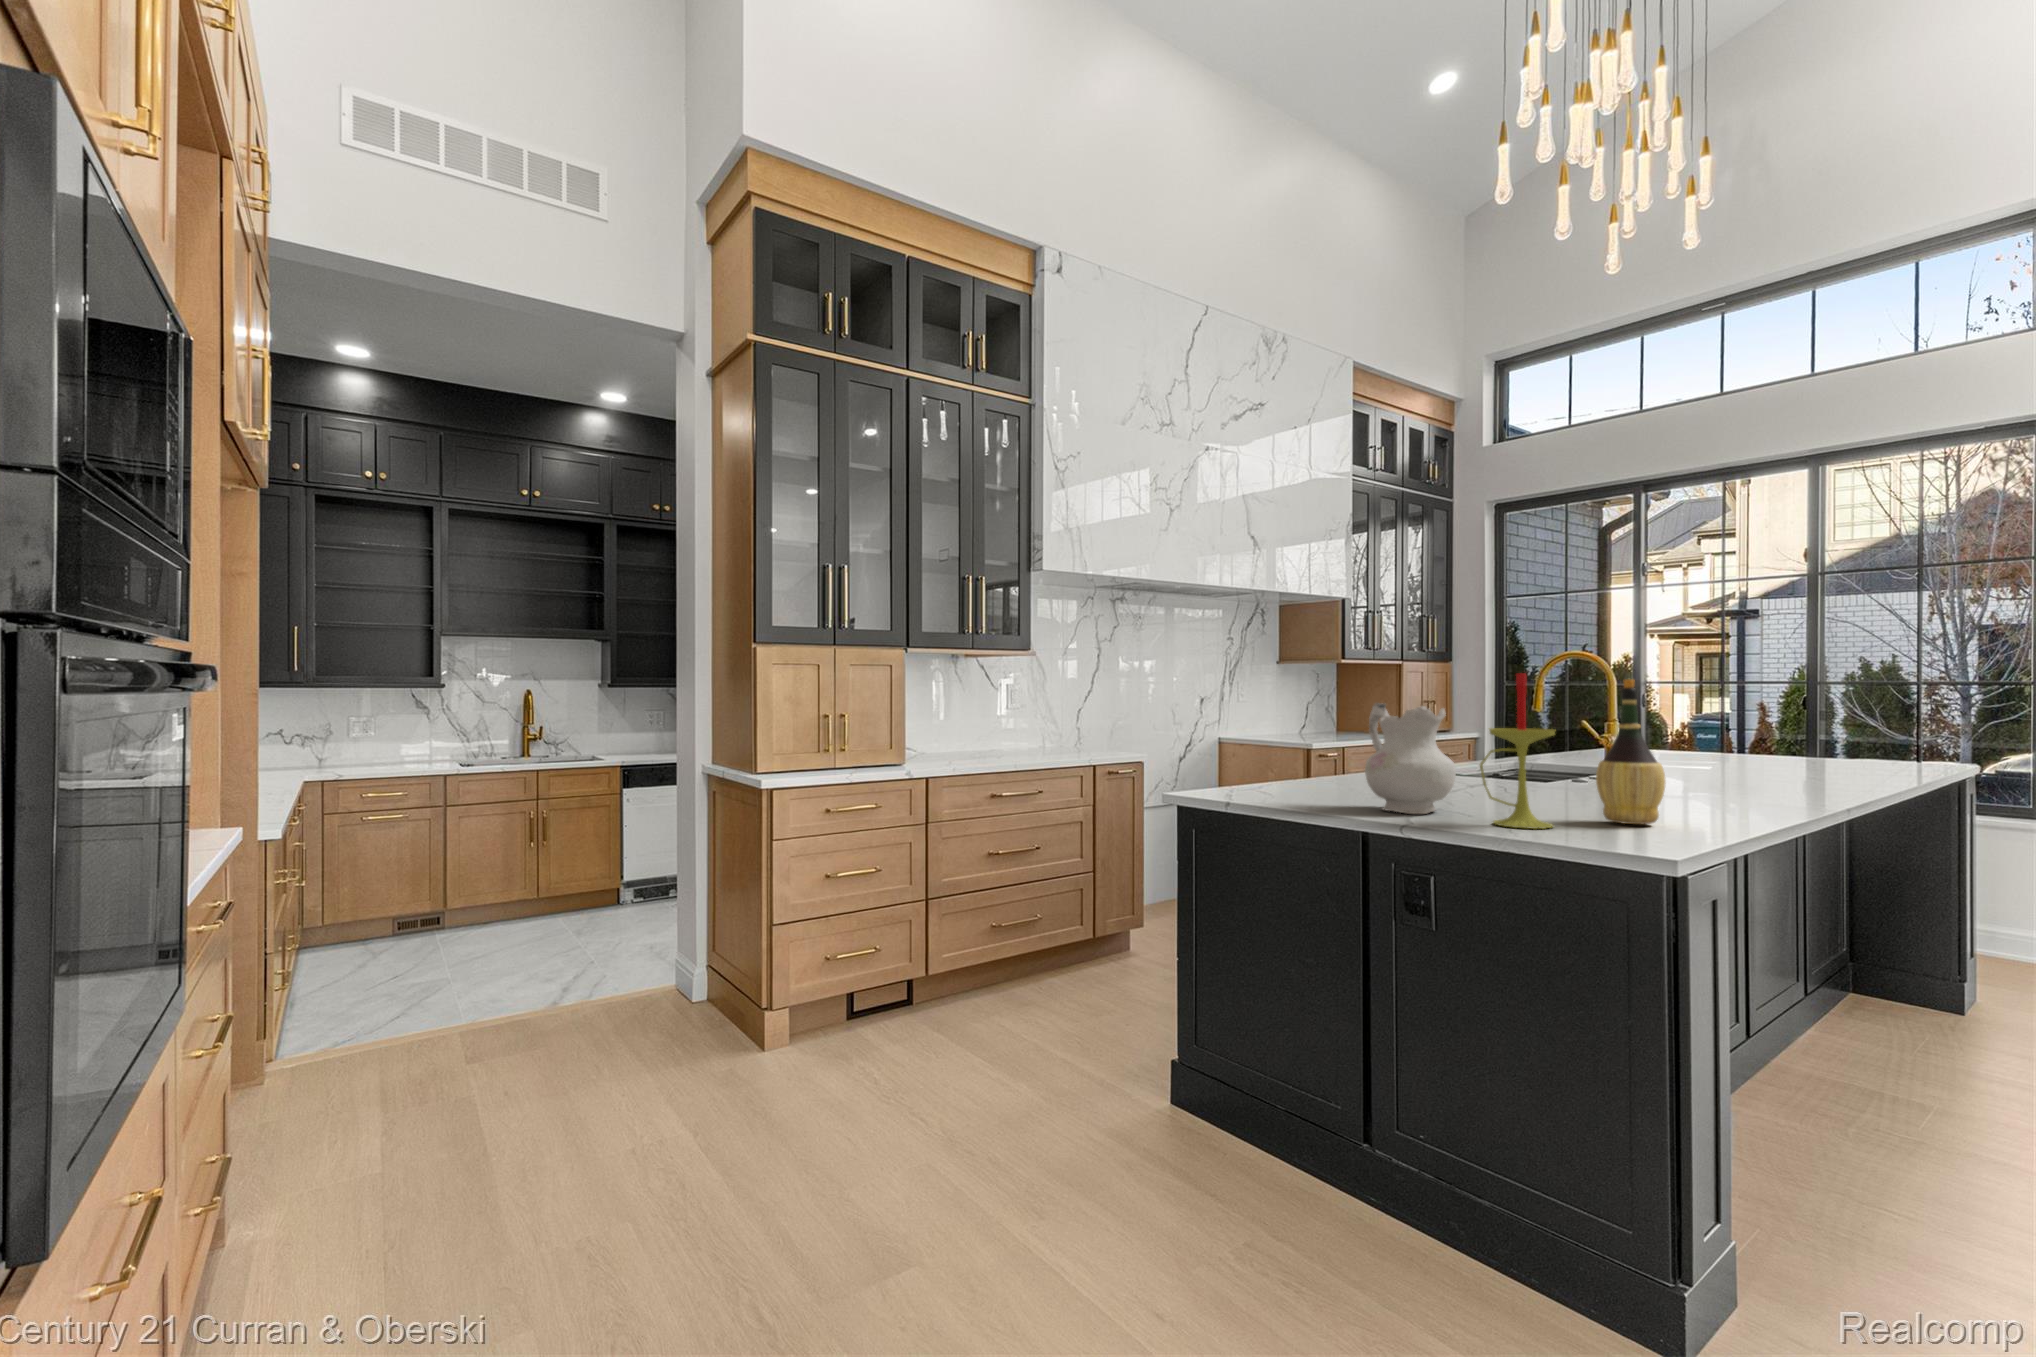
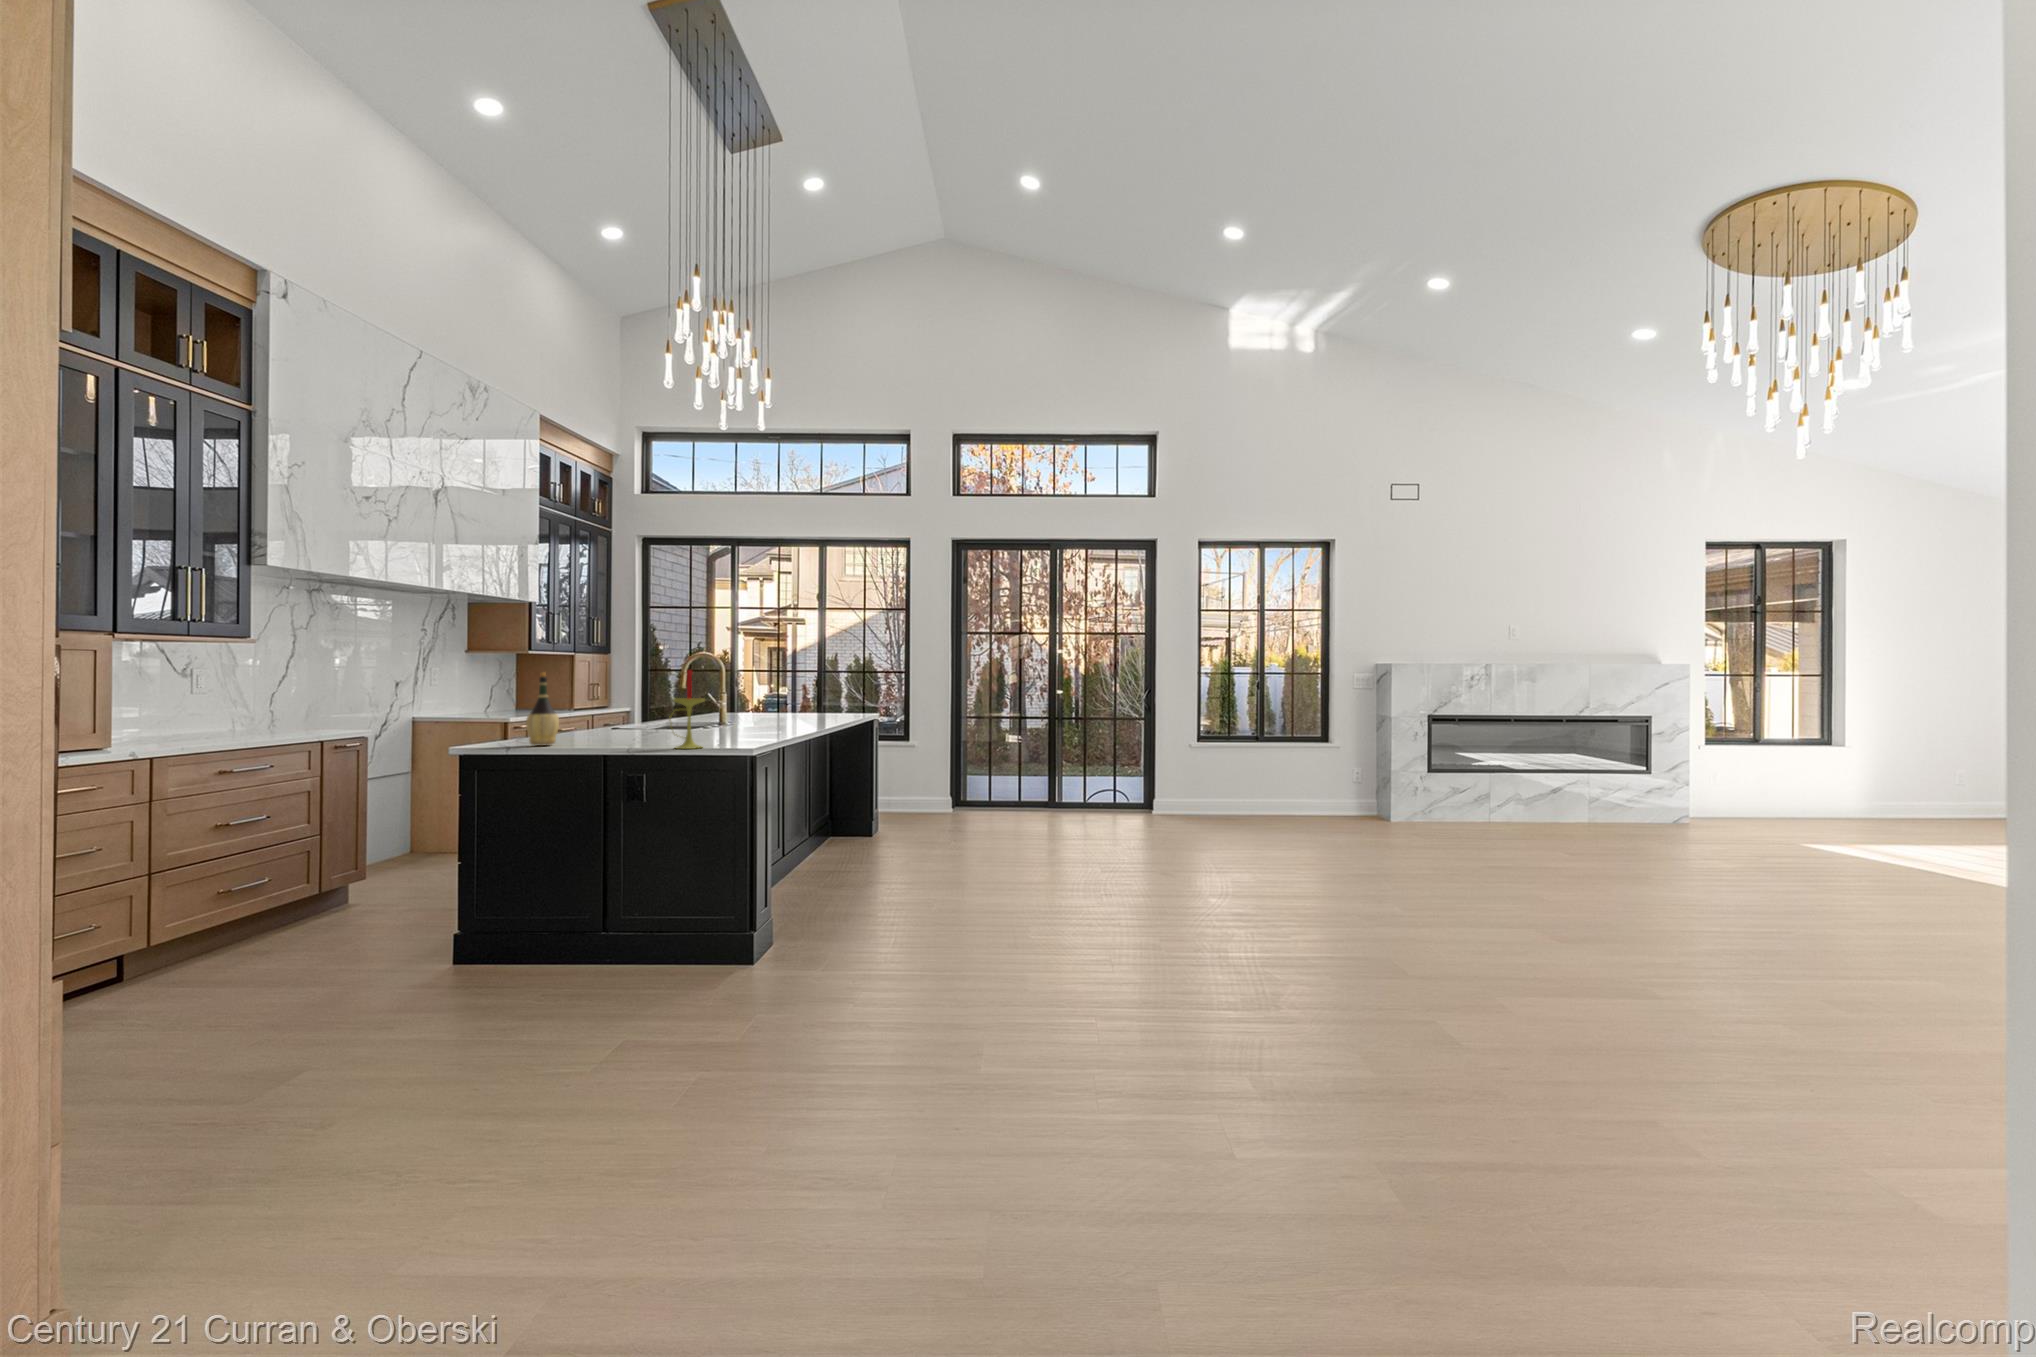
wine bottle: present [1596,679,1666,824] -> present [526,672,559,746]
ceramic pitcher: present [1365,703,1456,814] -> none [601,685,653,748]

